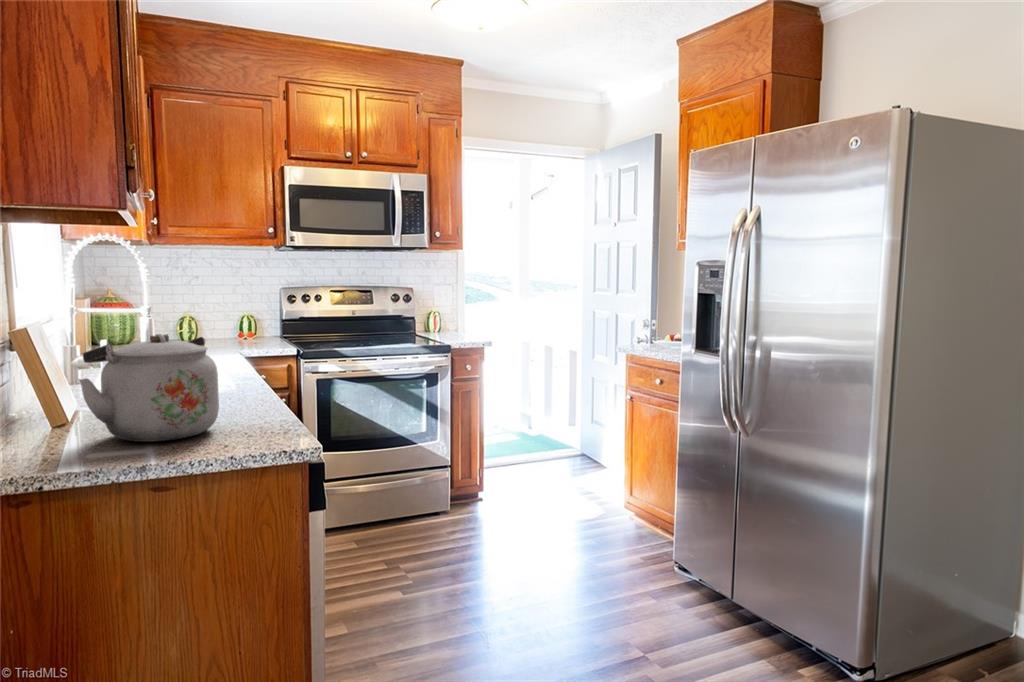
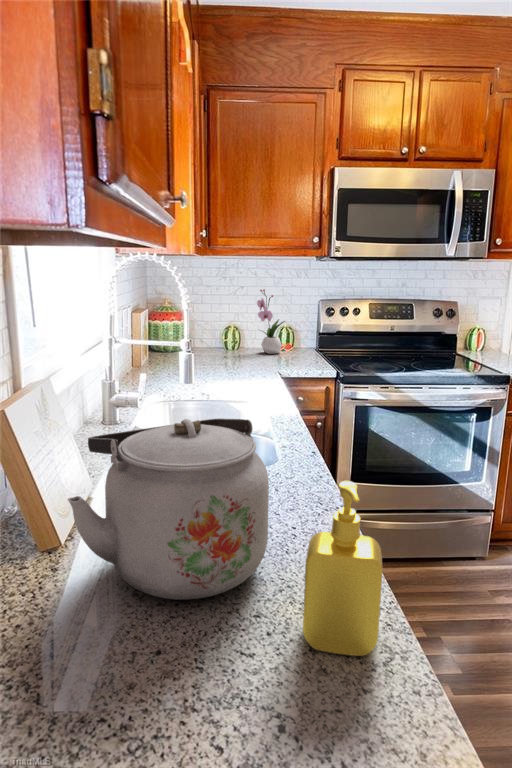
flower arrangement: none [214,278,246,342] -> present [257,290,285,354]
soap dispenser: none [238,350,284,445] -> present [303,481,383,656]

